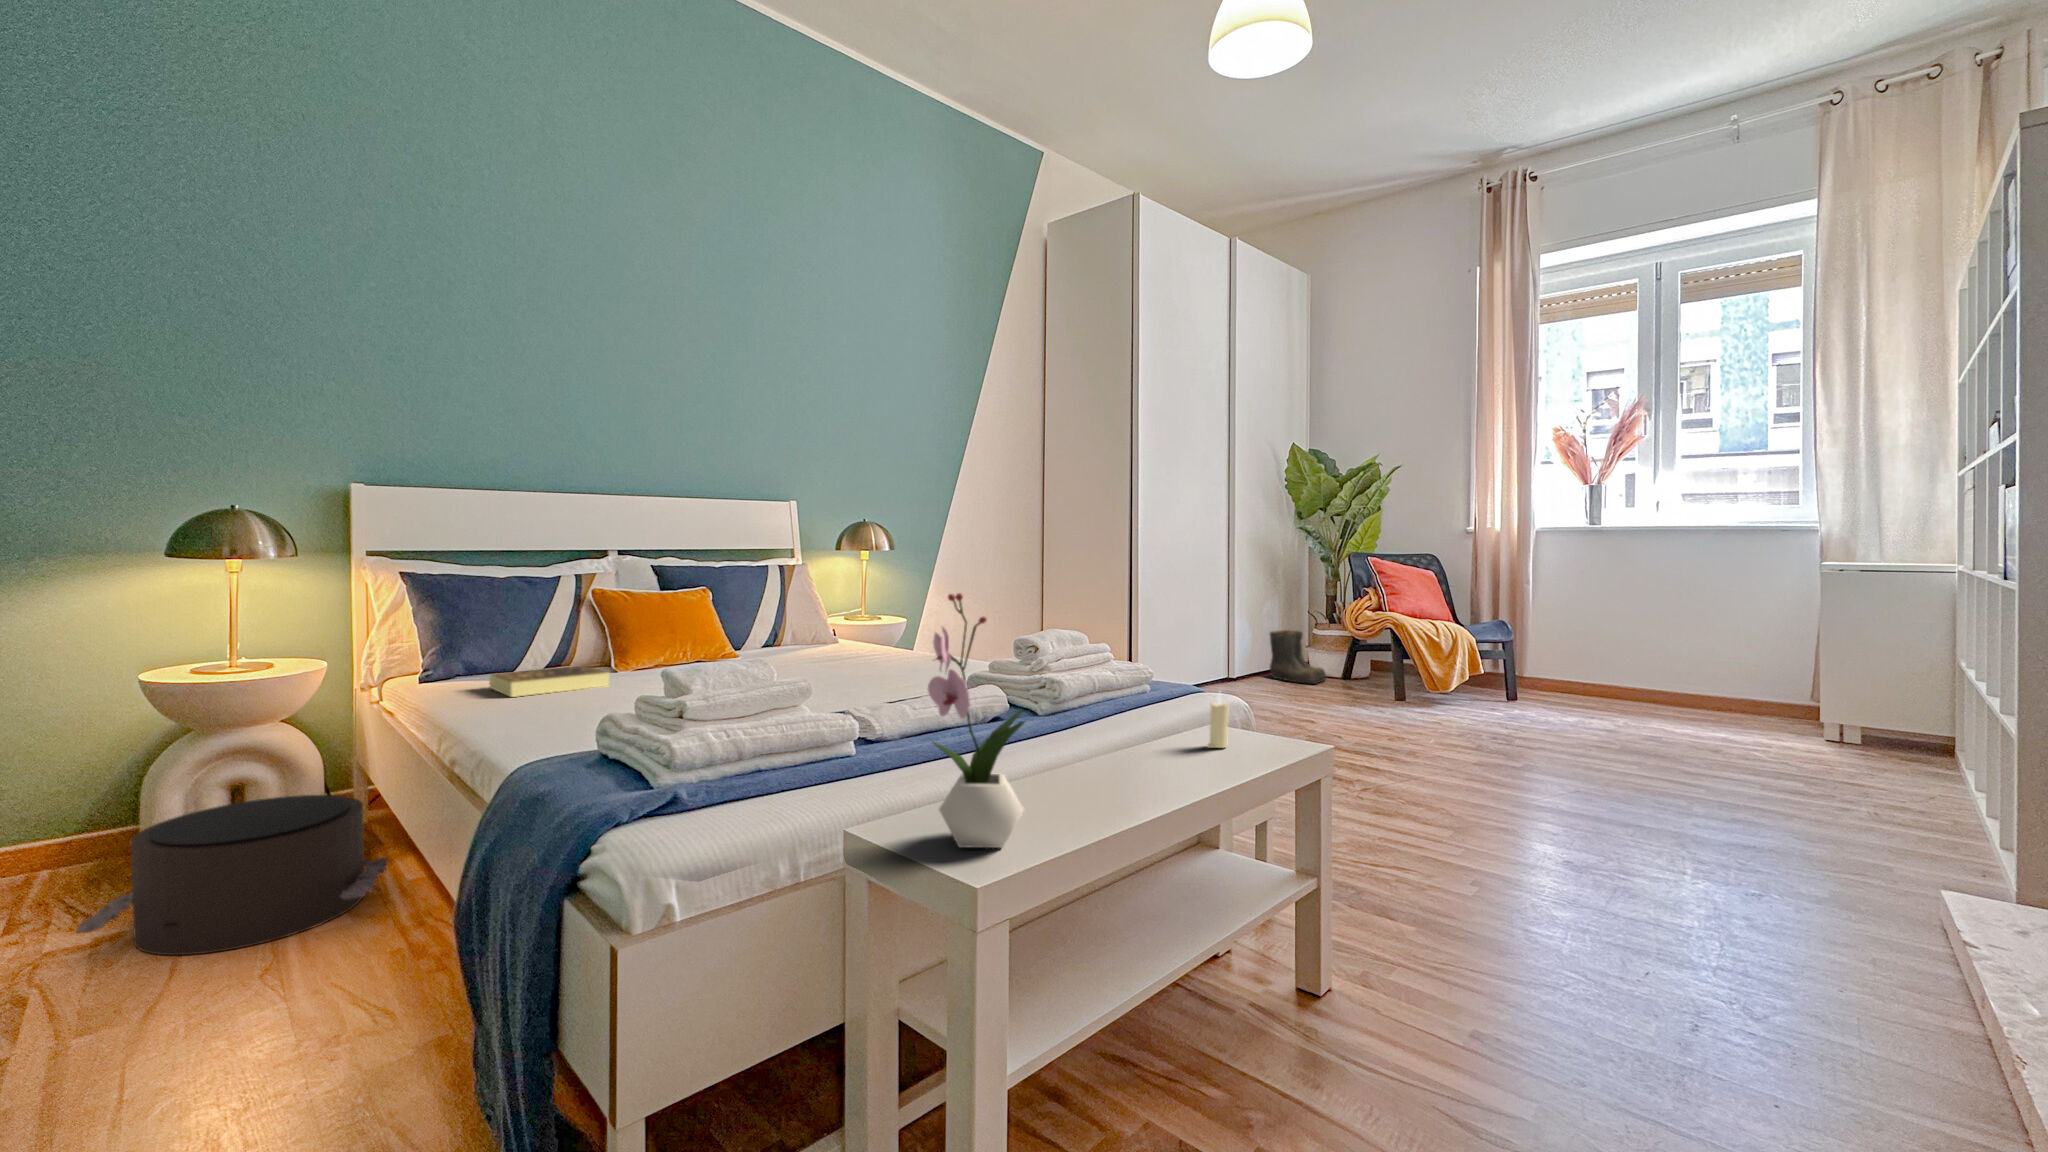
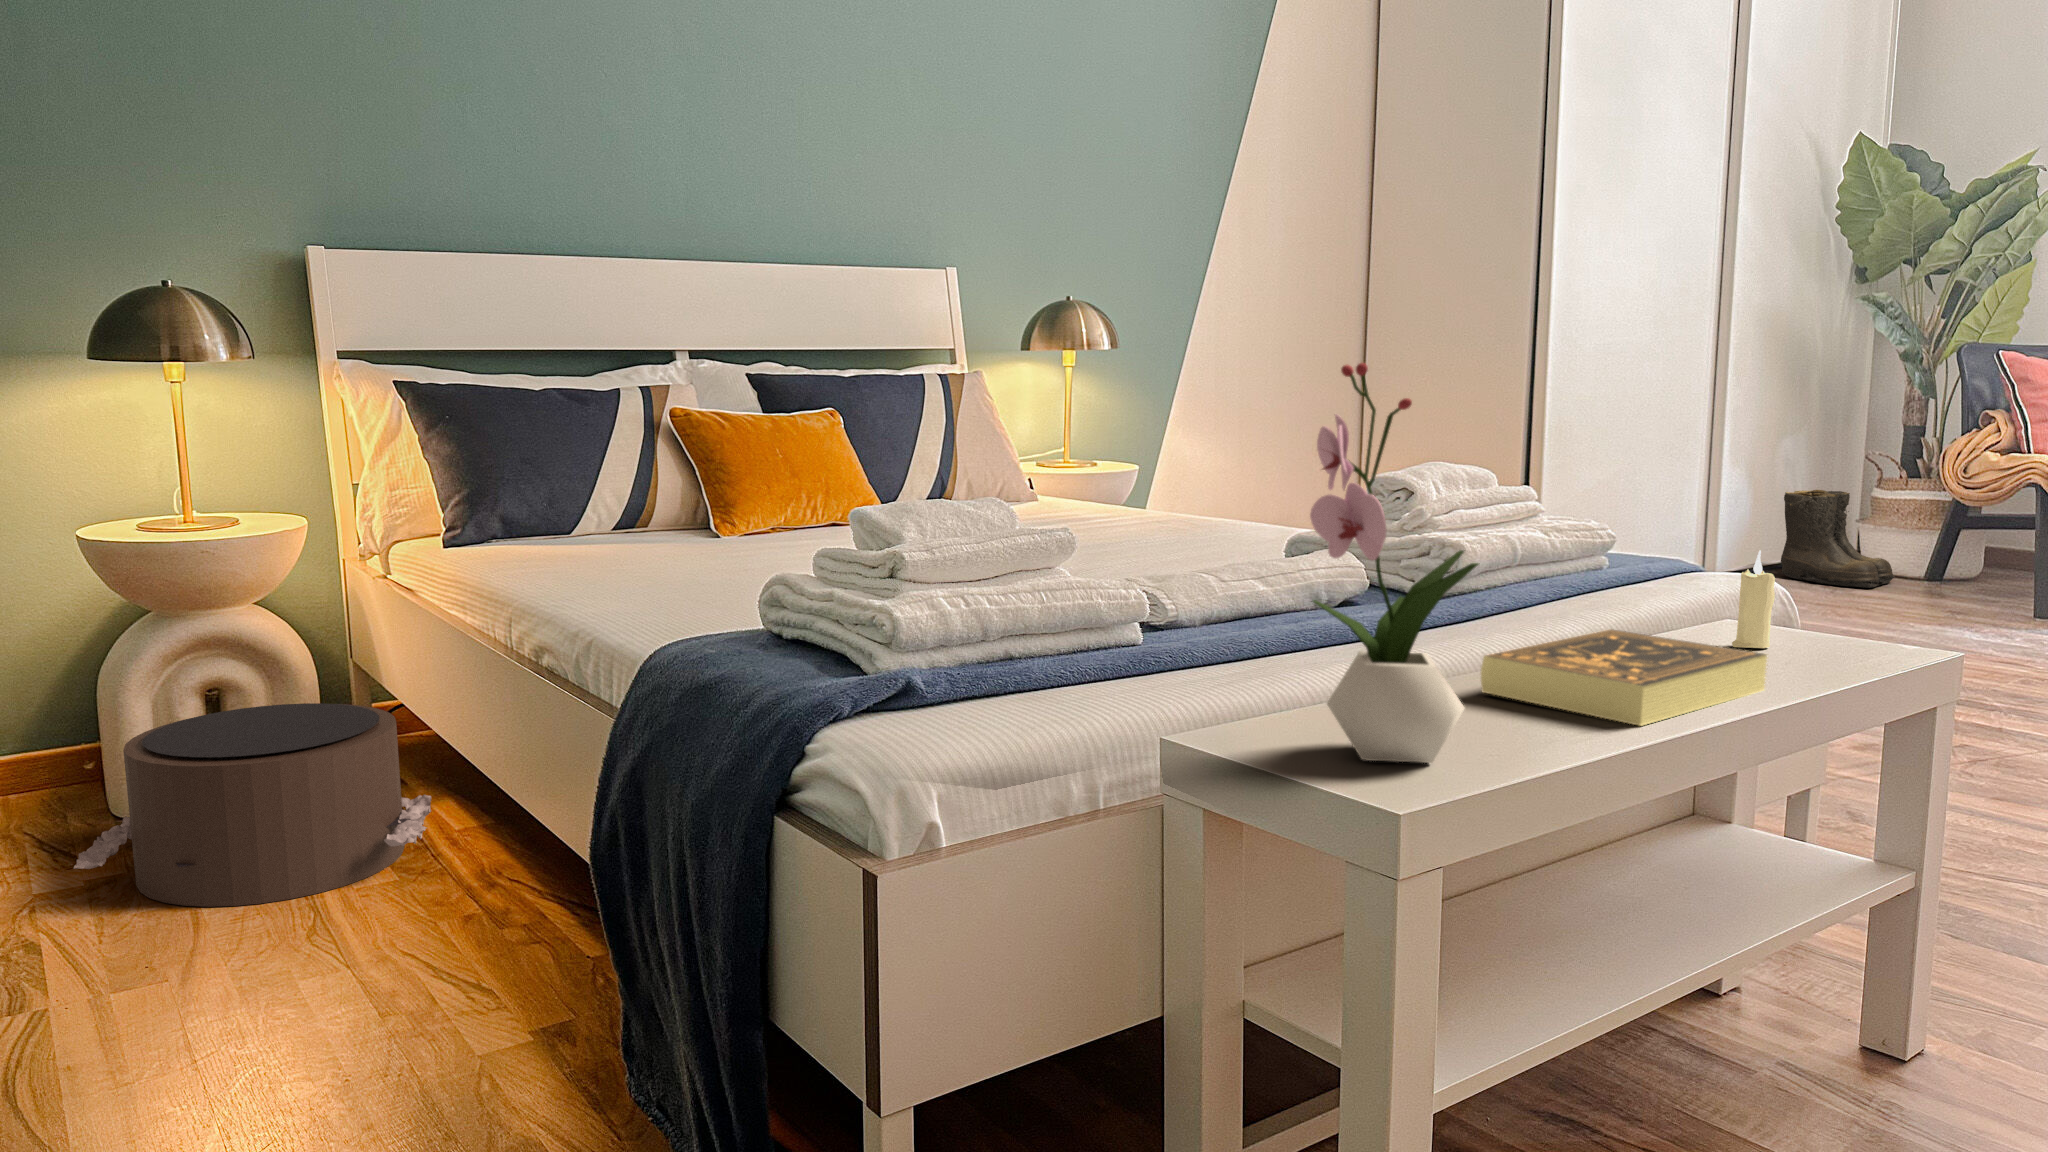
book: present [490,666,610,697] -> present [1481,629,1767,726]

